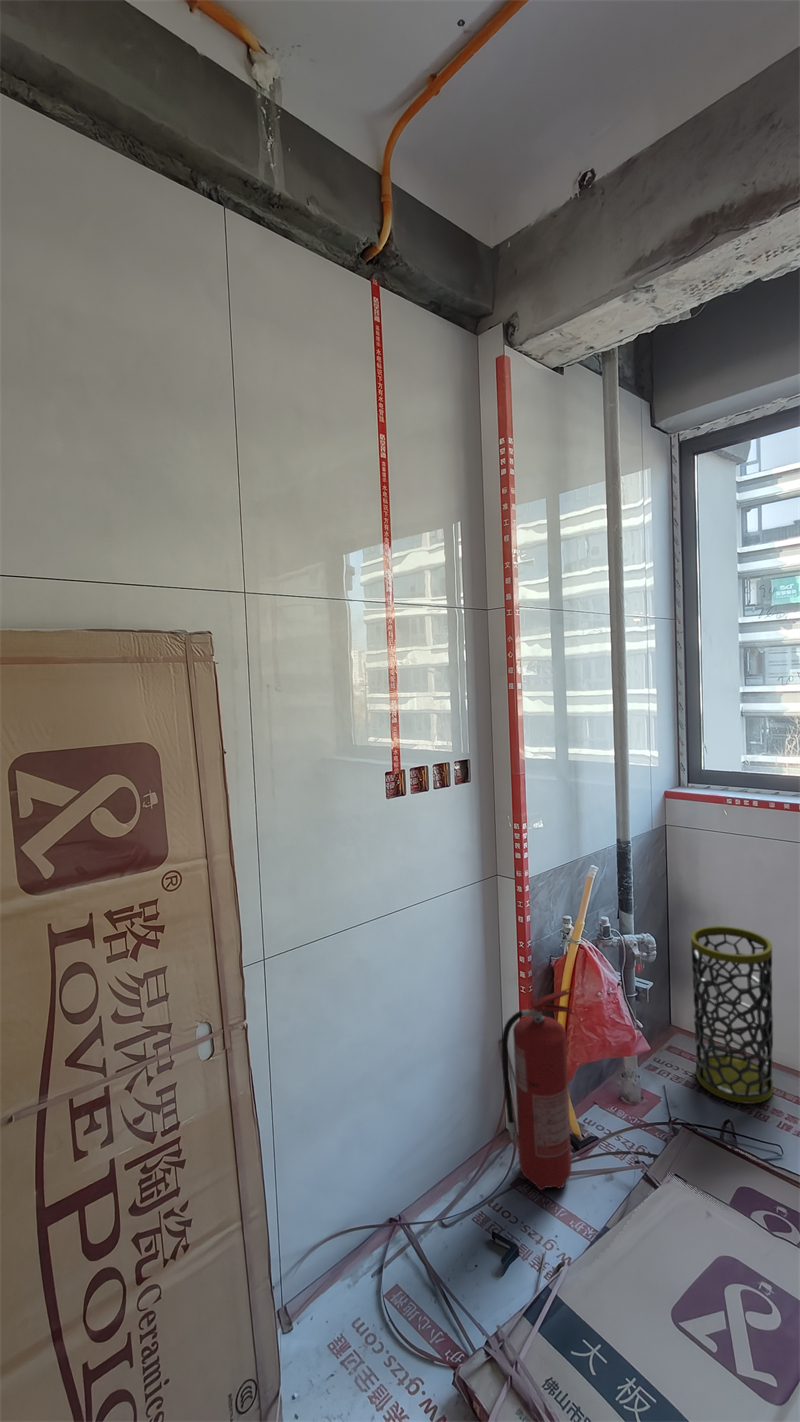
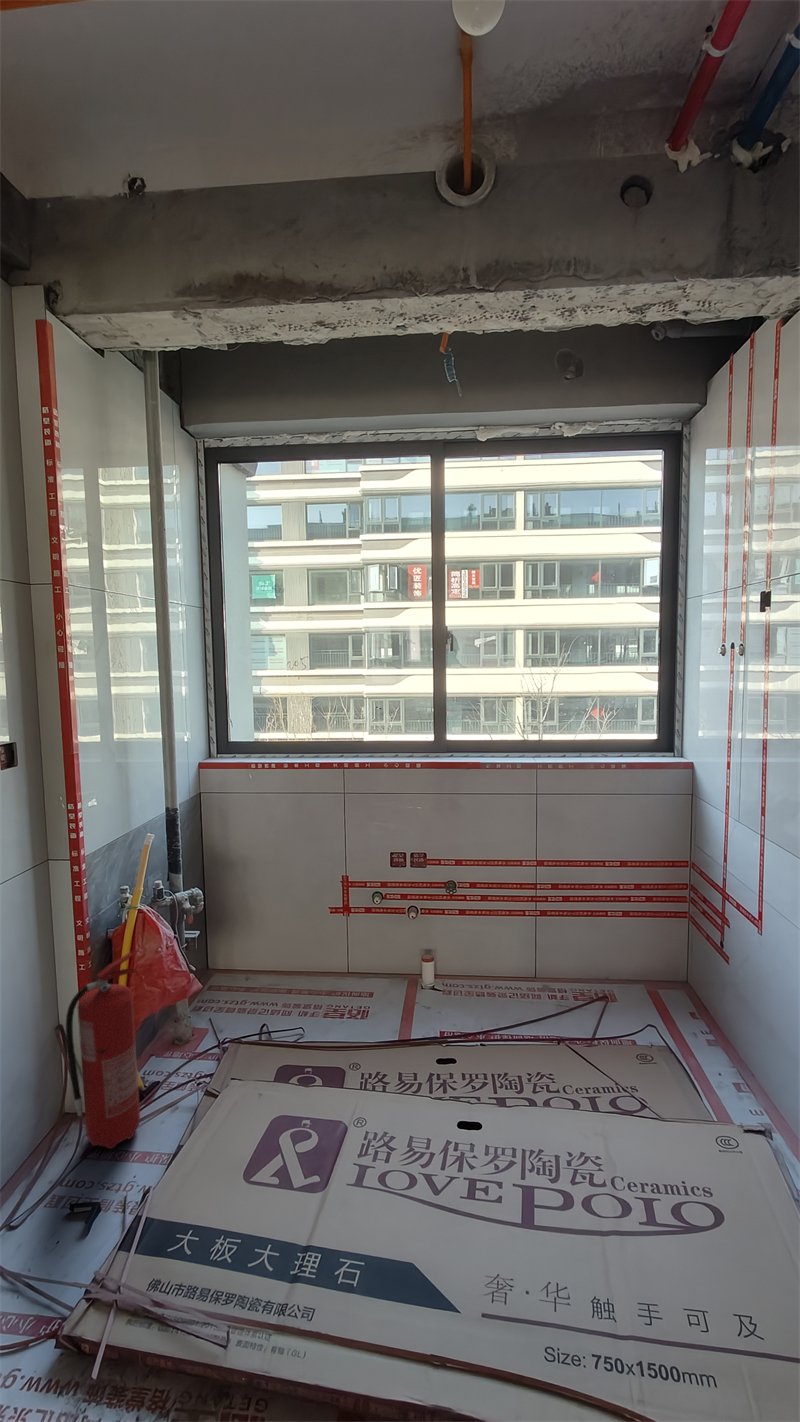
trash can: present [691,926,773,1104] -> none [229,868,293,1008]

